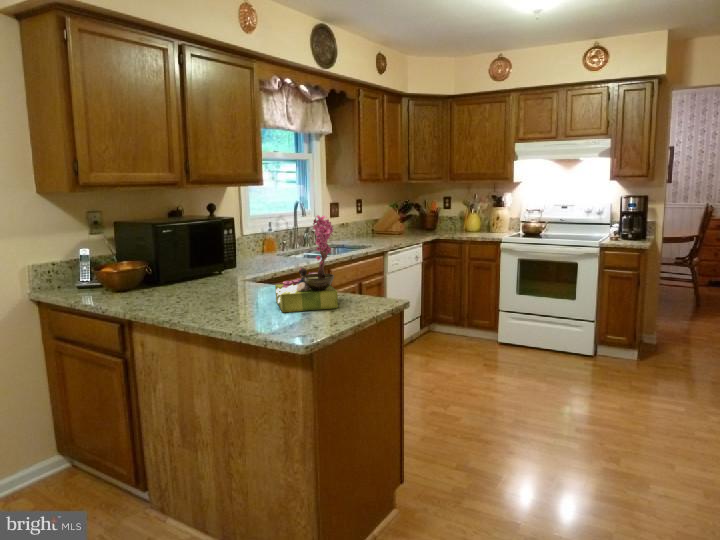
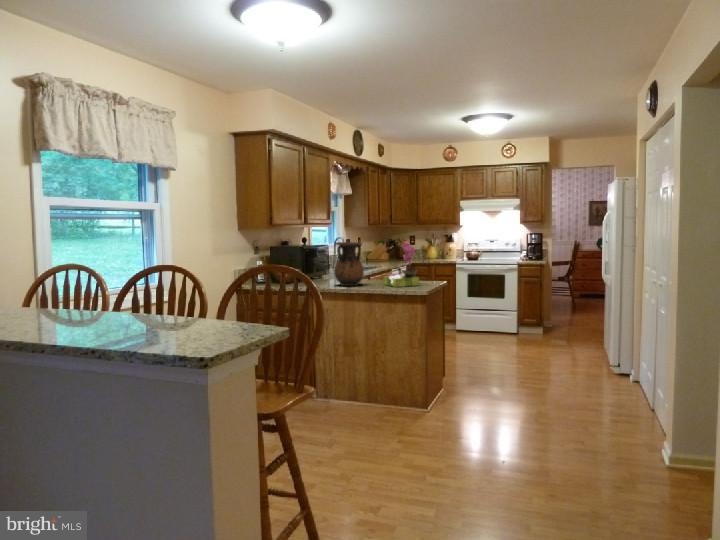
vase: none [185,214,246,301] -> present [334,242,364,286]

